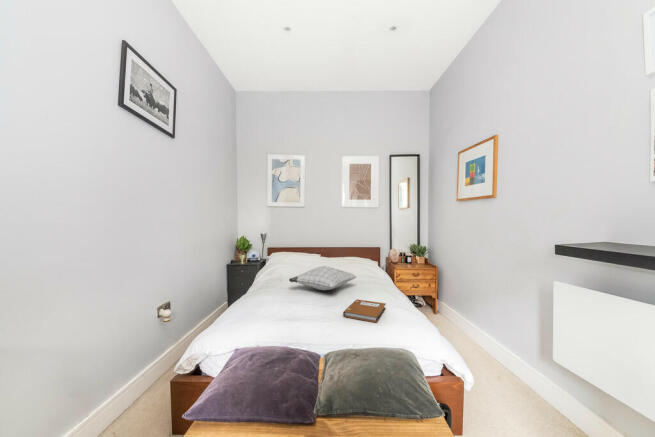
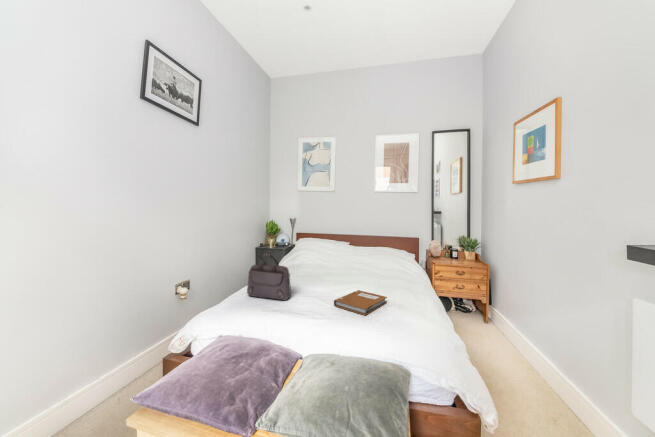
handbag: none [251,266,298,317] -> present [247,252,291,300]
pillow: present [289,266,356,290] -> none [298,254,371,279]

